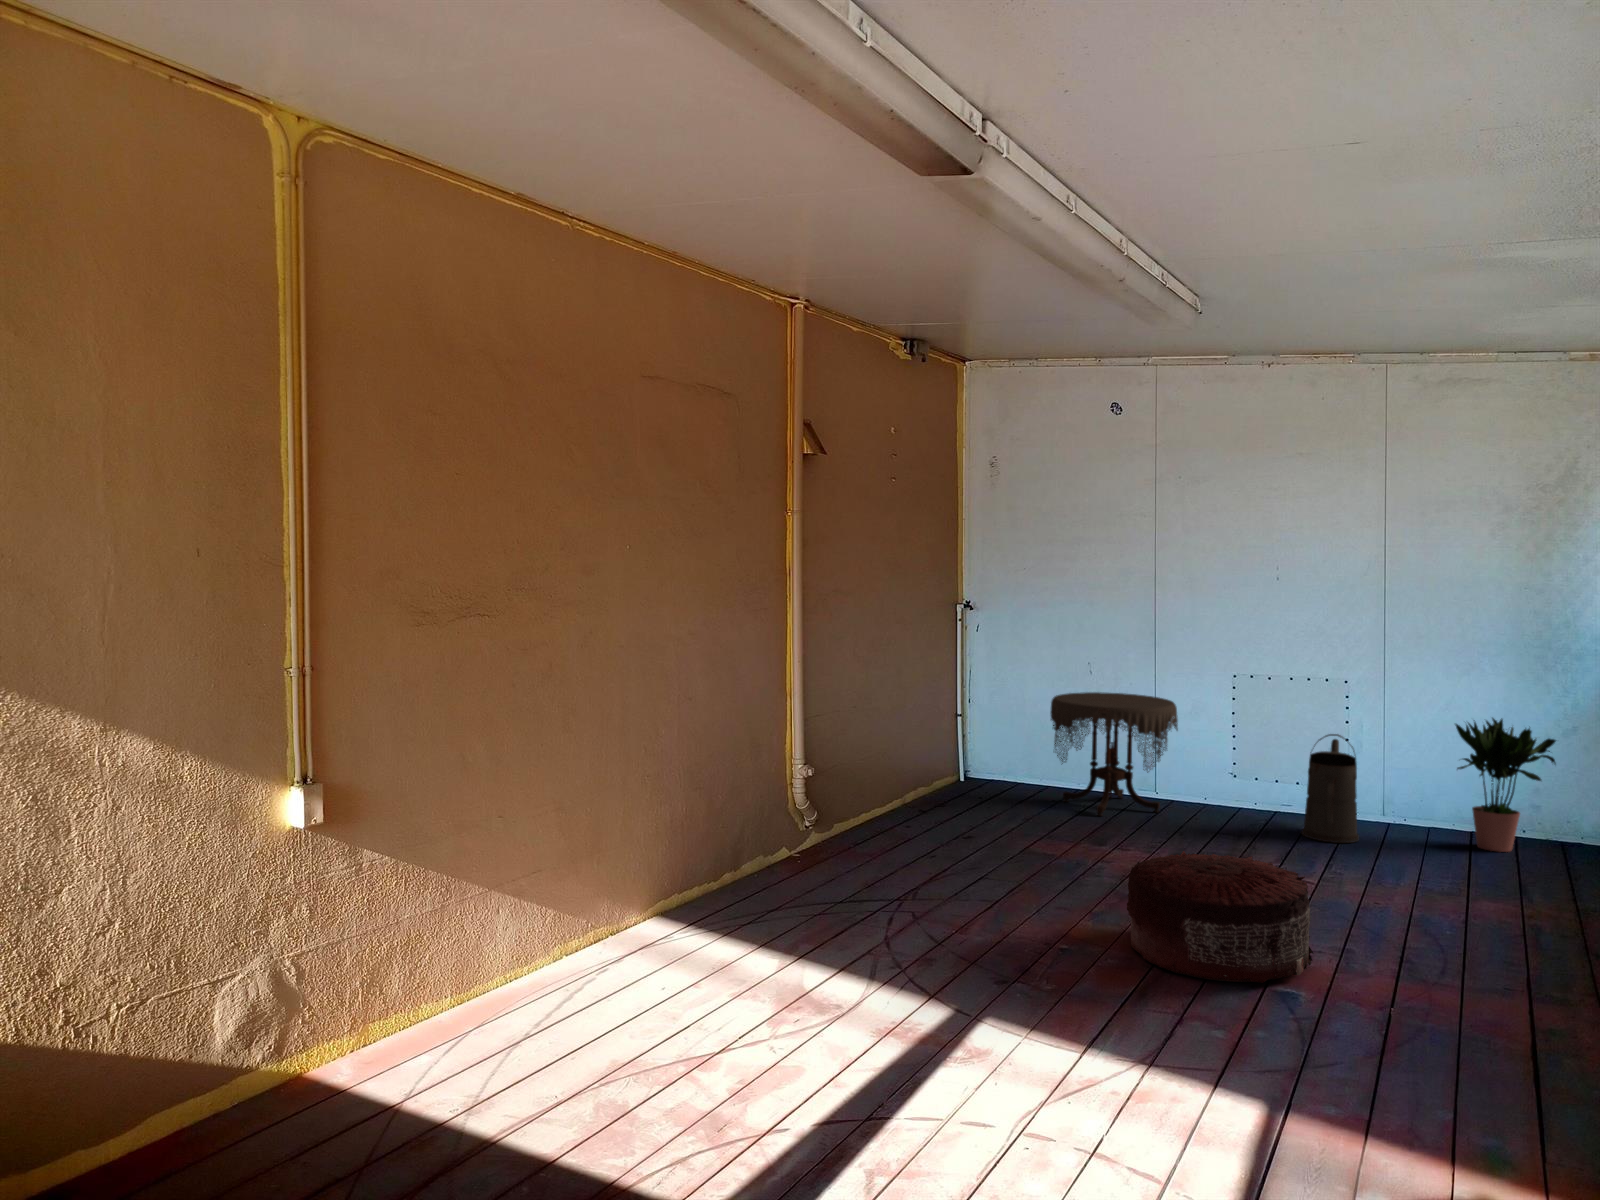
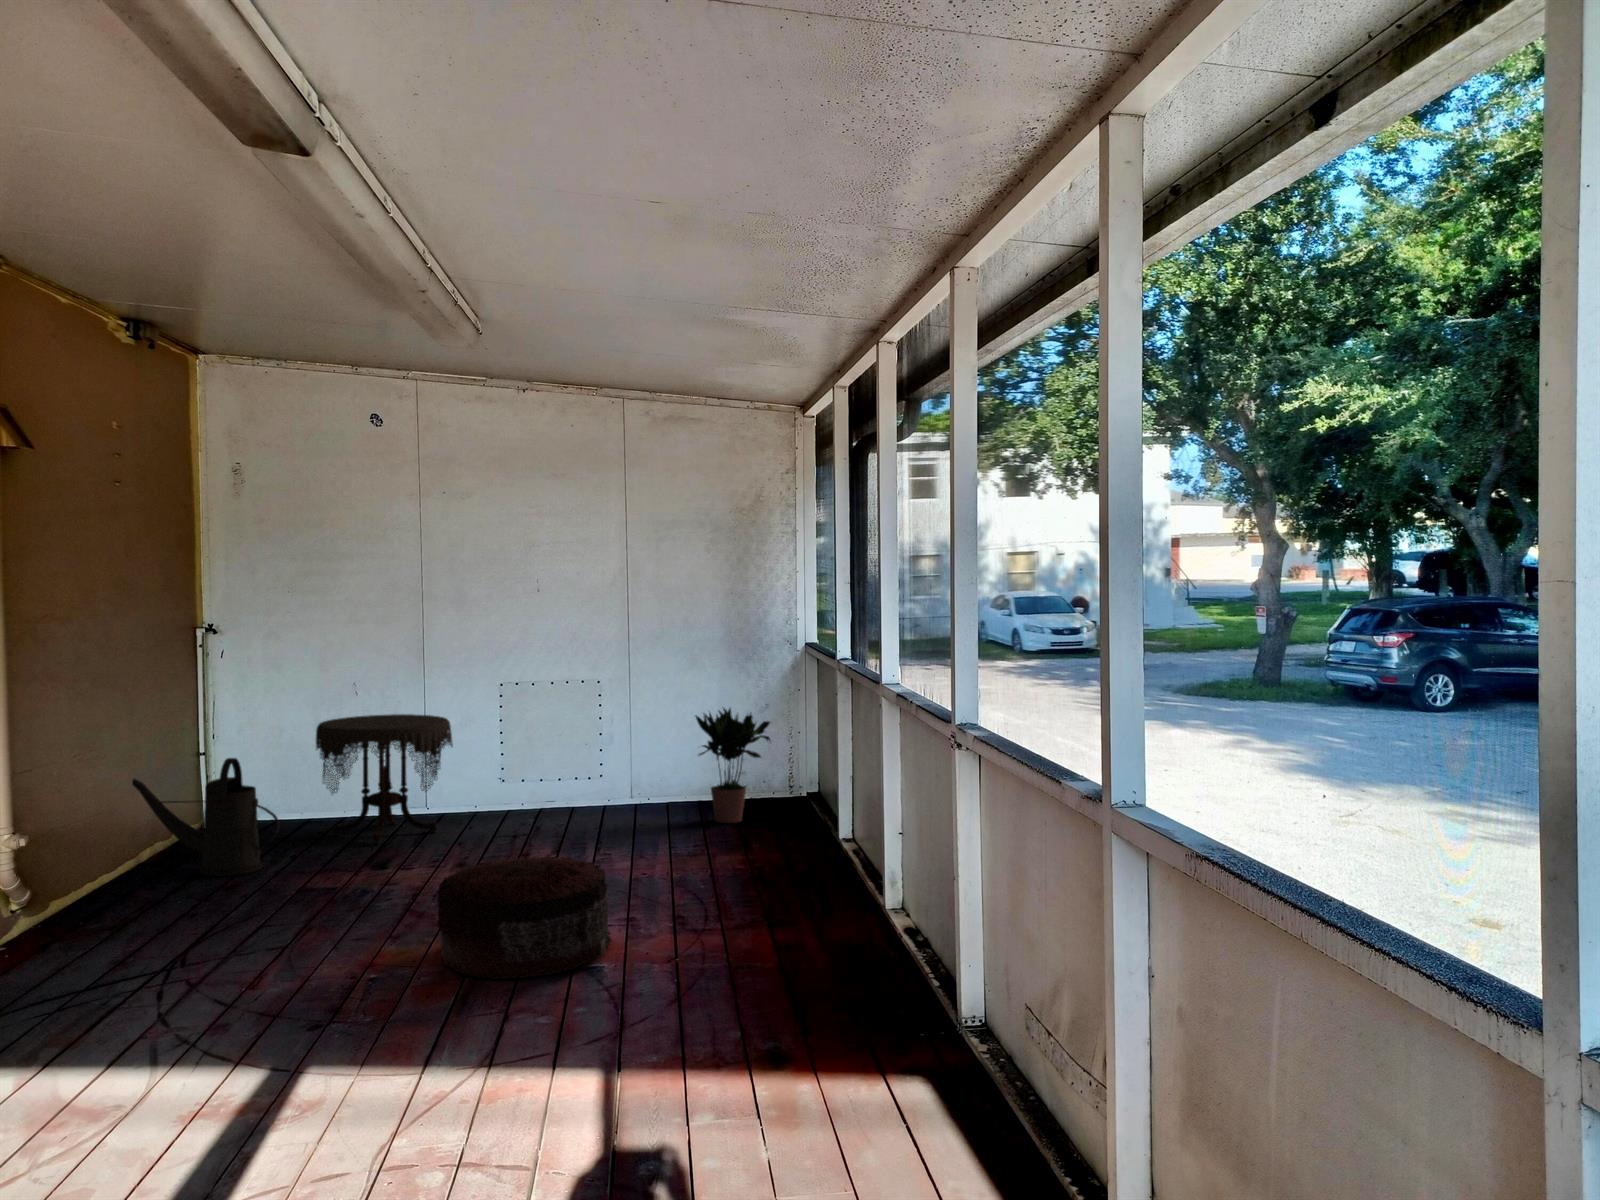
watering can: present [1301,734,1359,843] -> present [132,758,280,876]

